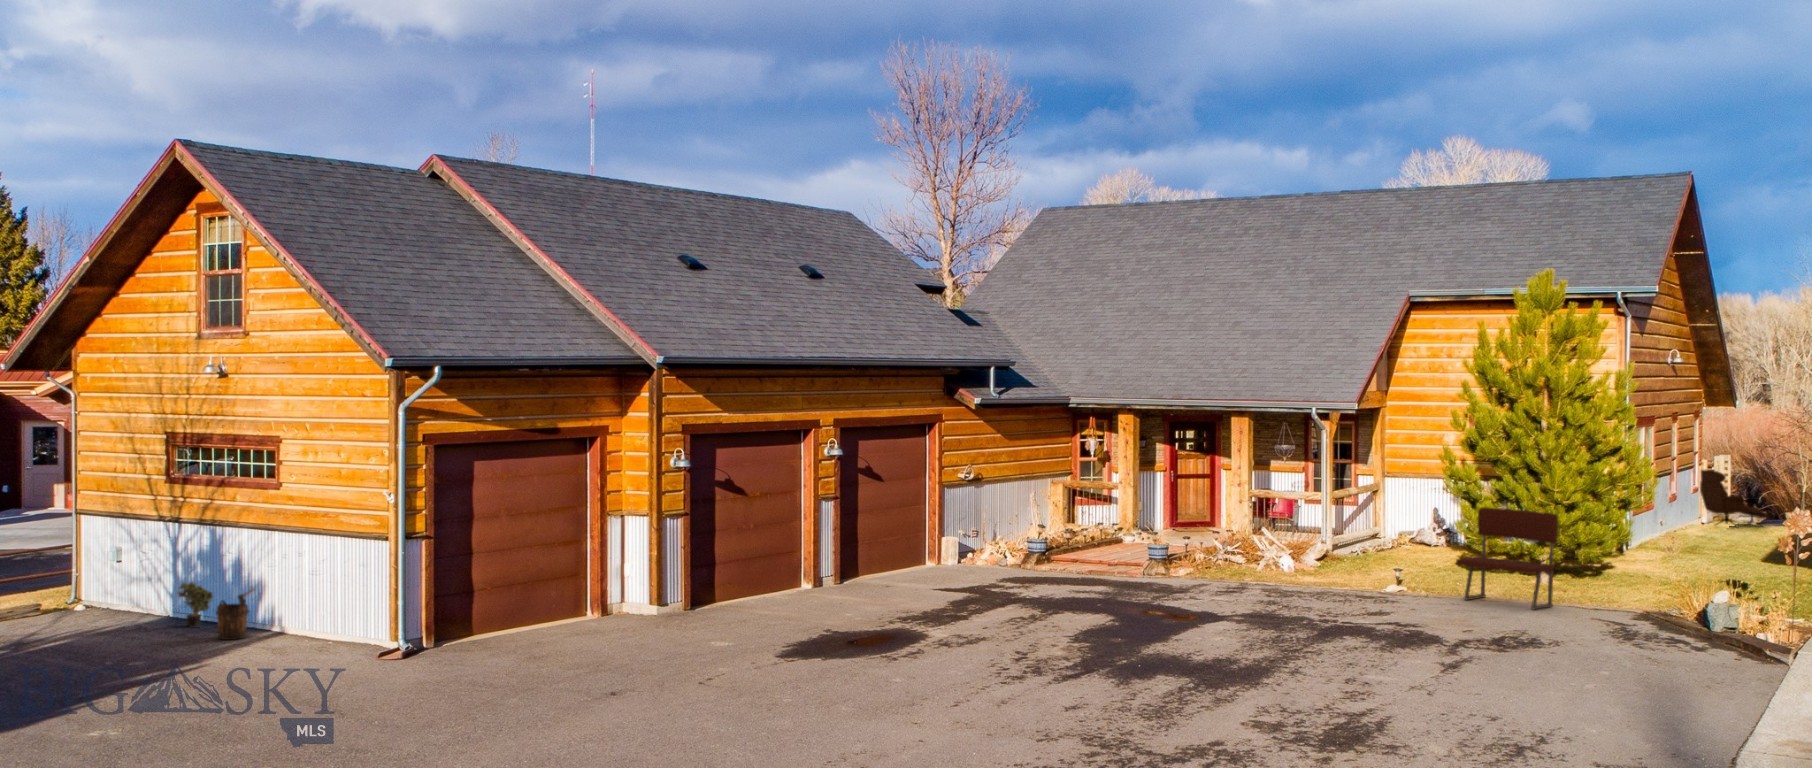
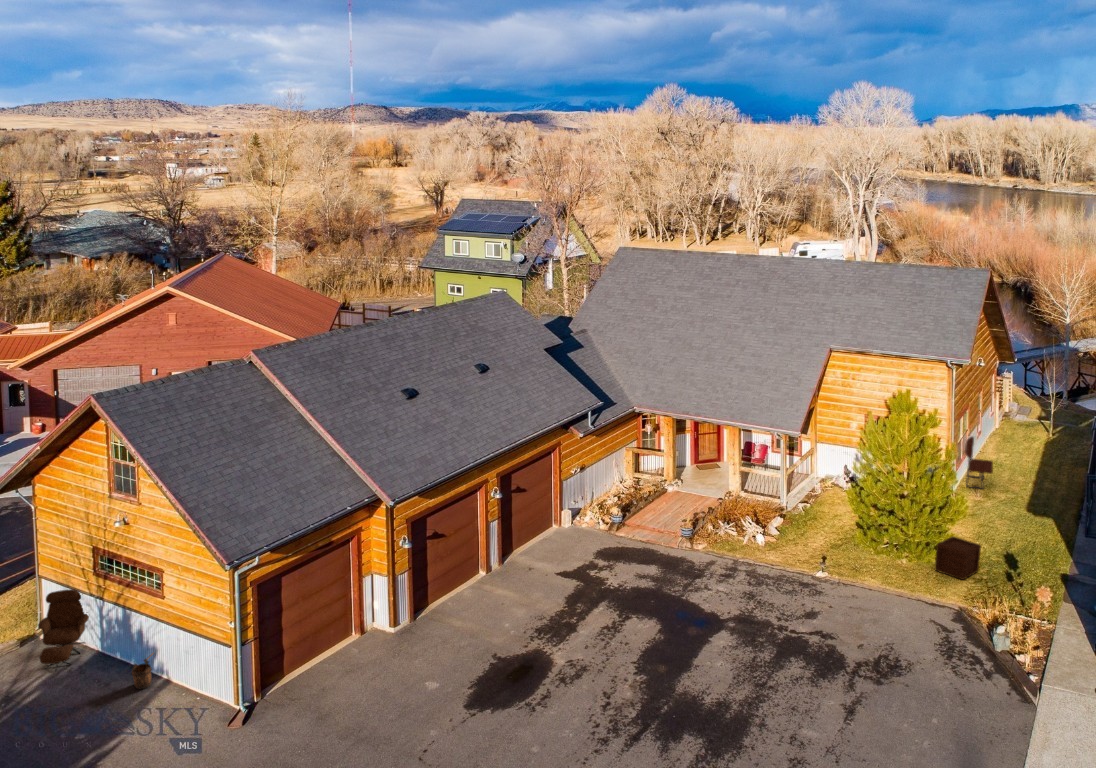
lounge chair: present [1700,470,1769,526] -> present [38,589,89,671]
bench: present [1456,507,1558,610] -> present [965,437,993,489]
wooden crate: none [1583,555,1661,615] -> present [935,536,981,580]
potted plant: present [178,582,213,627] -> none [106,642,130,669]

